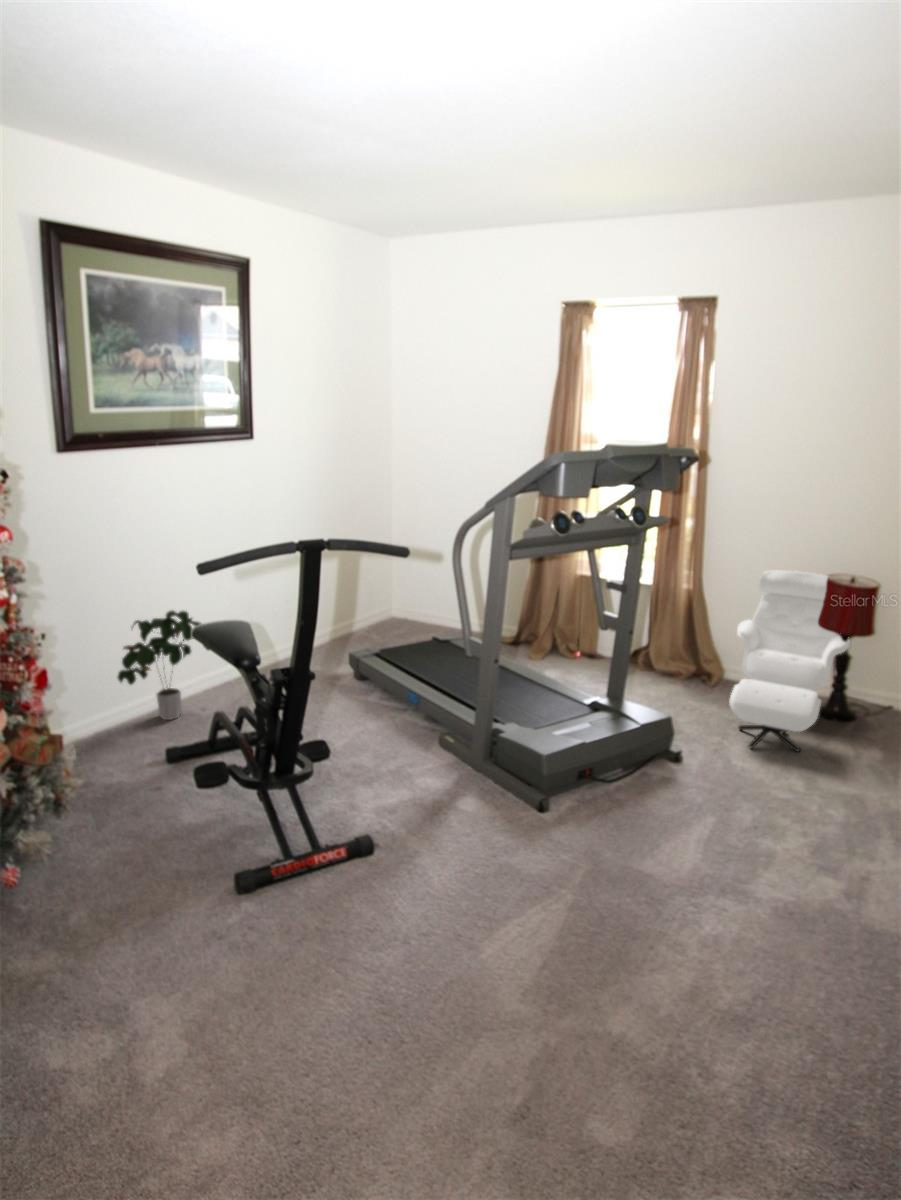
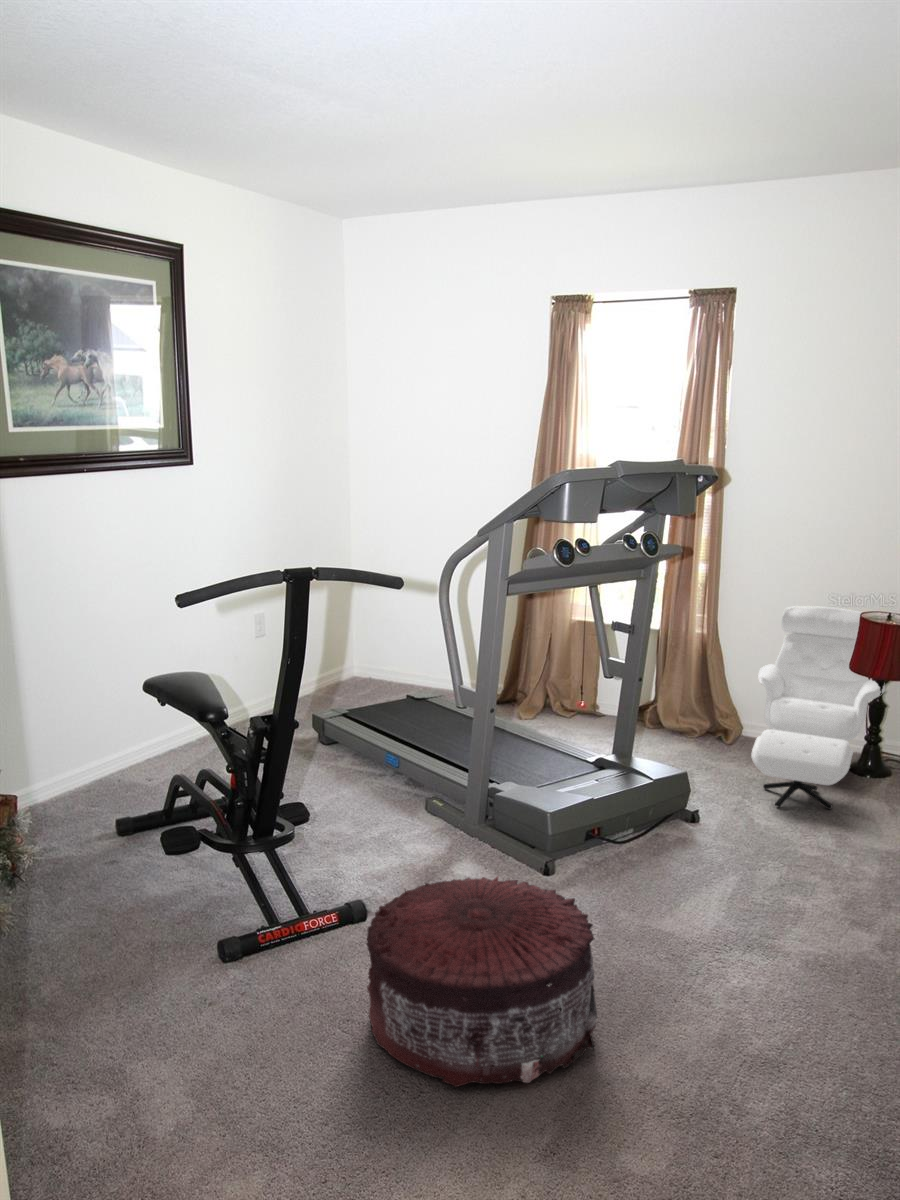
potted plant: present [118,610,201,720] -> none [35,662,130,795]
pouf: none [350,828,572,1053] -> present [367,876,597,1087]

